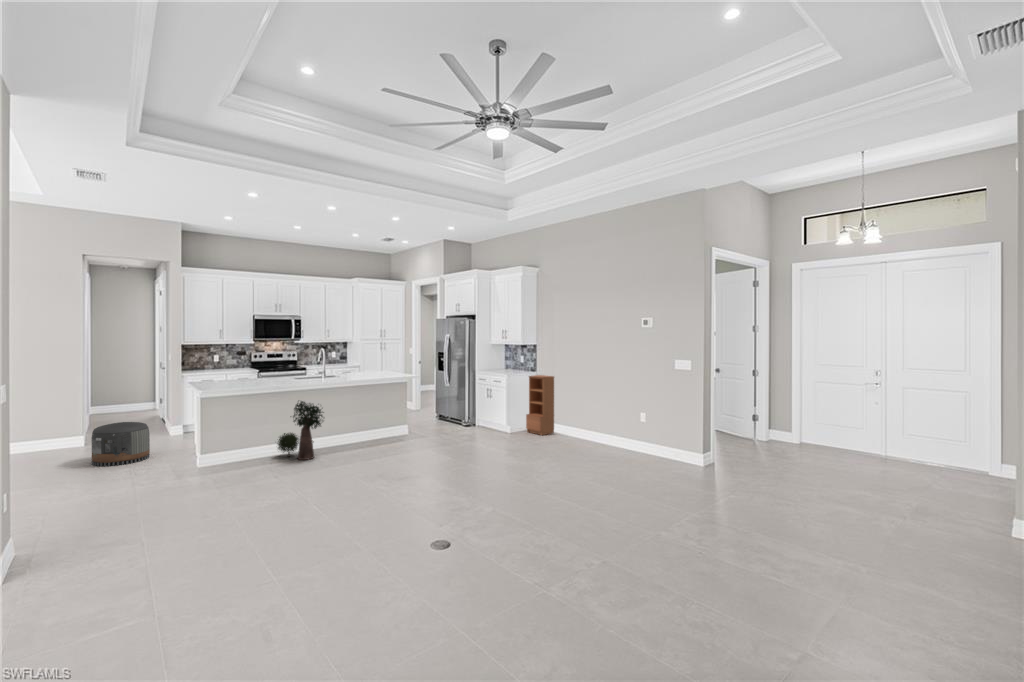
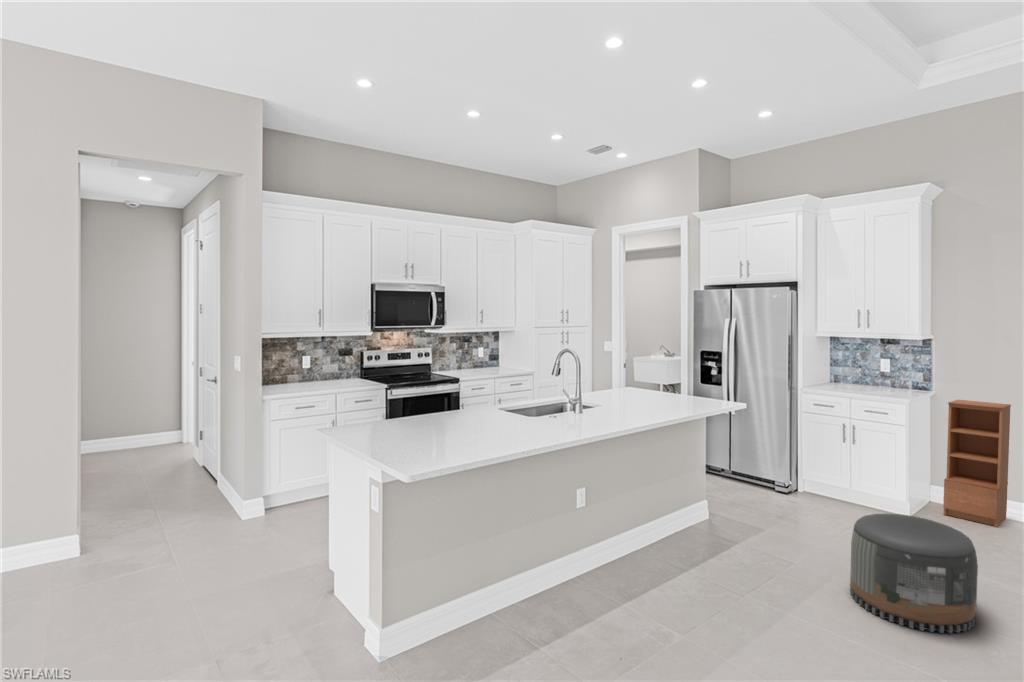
potted plant: present [277,401,324,460] -> none [532,475,651,623]
pouf: present [91,422,150,466] -> present [850,514,978,633]

